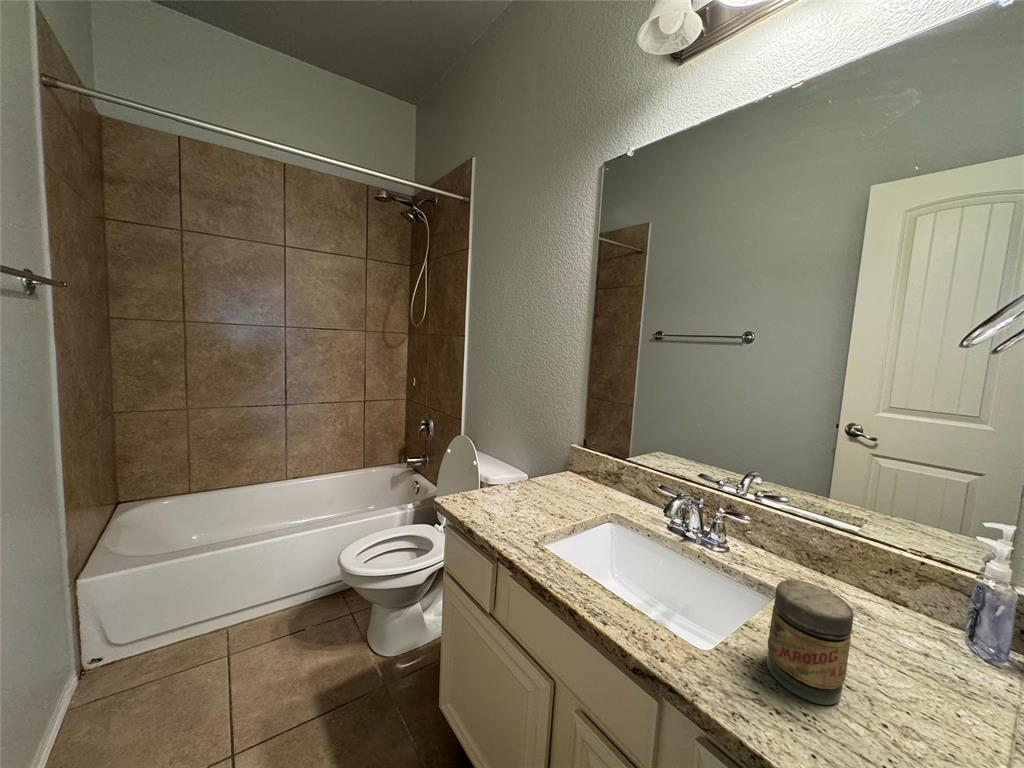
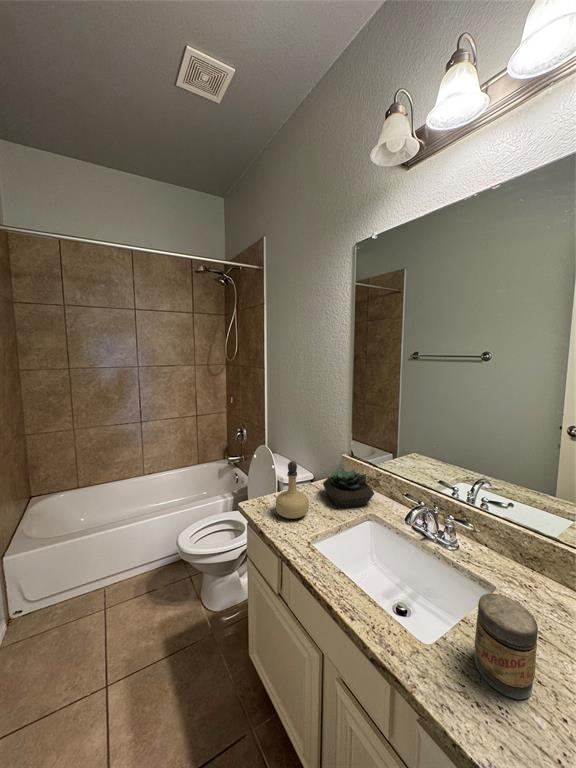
perfume bottle: none [486,439,532,516] -> present [276,461,309,519]
succulent plant: none [548,458,618,507] -> present [323,468,374,508]

